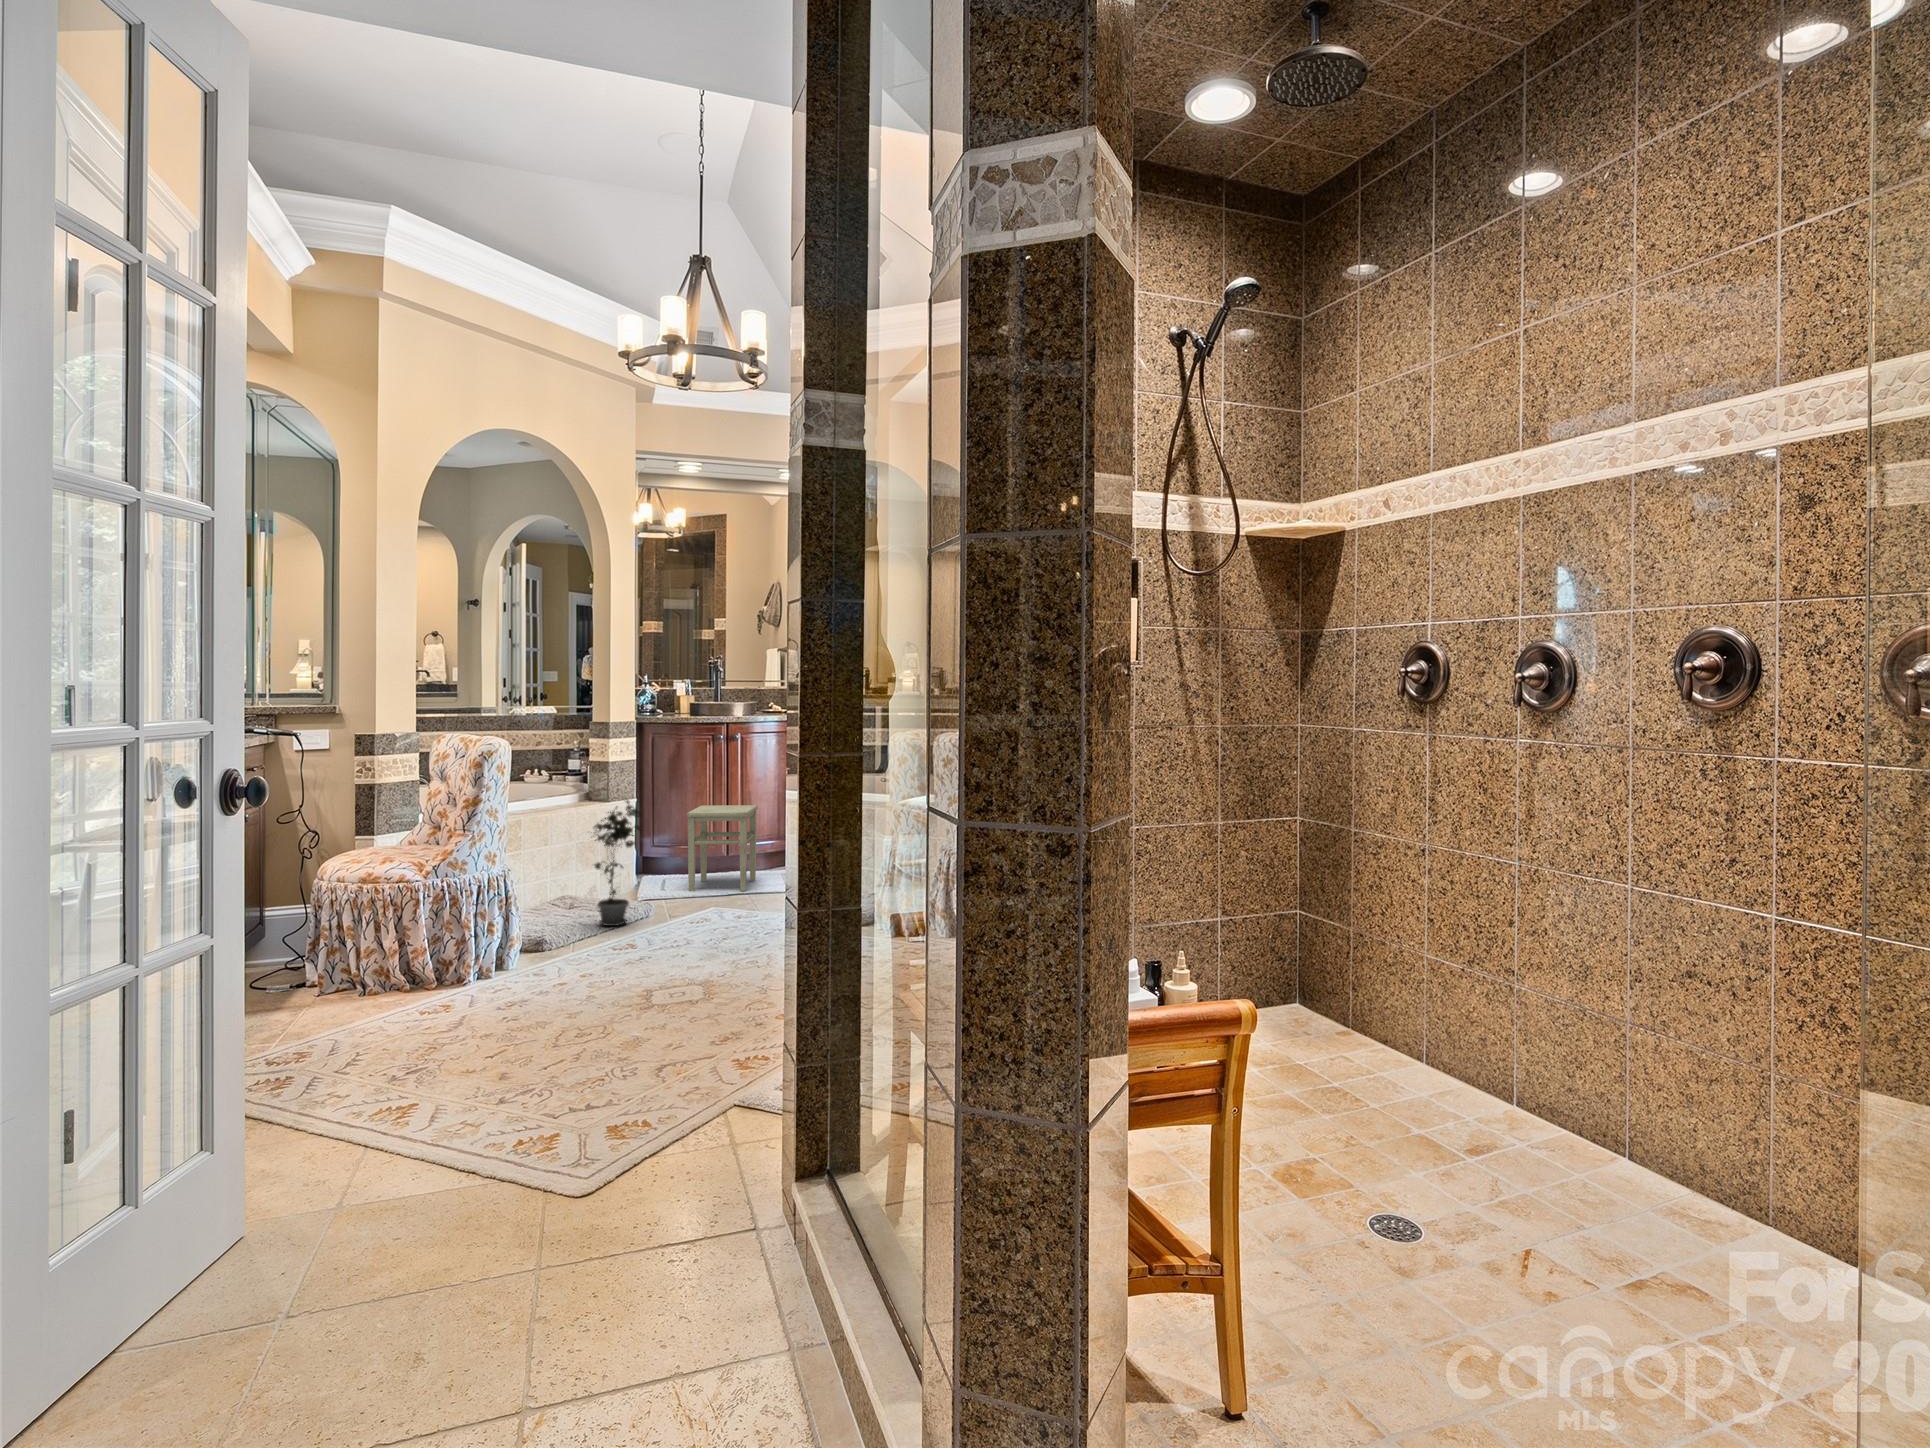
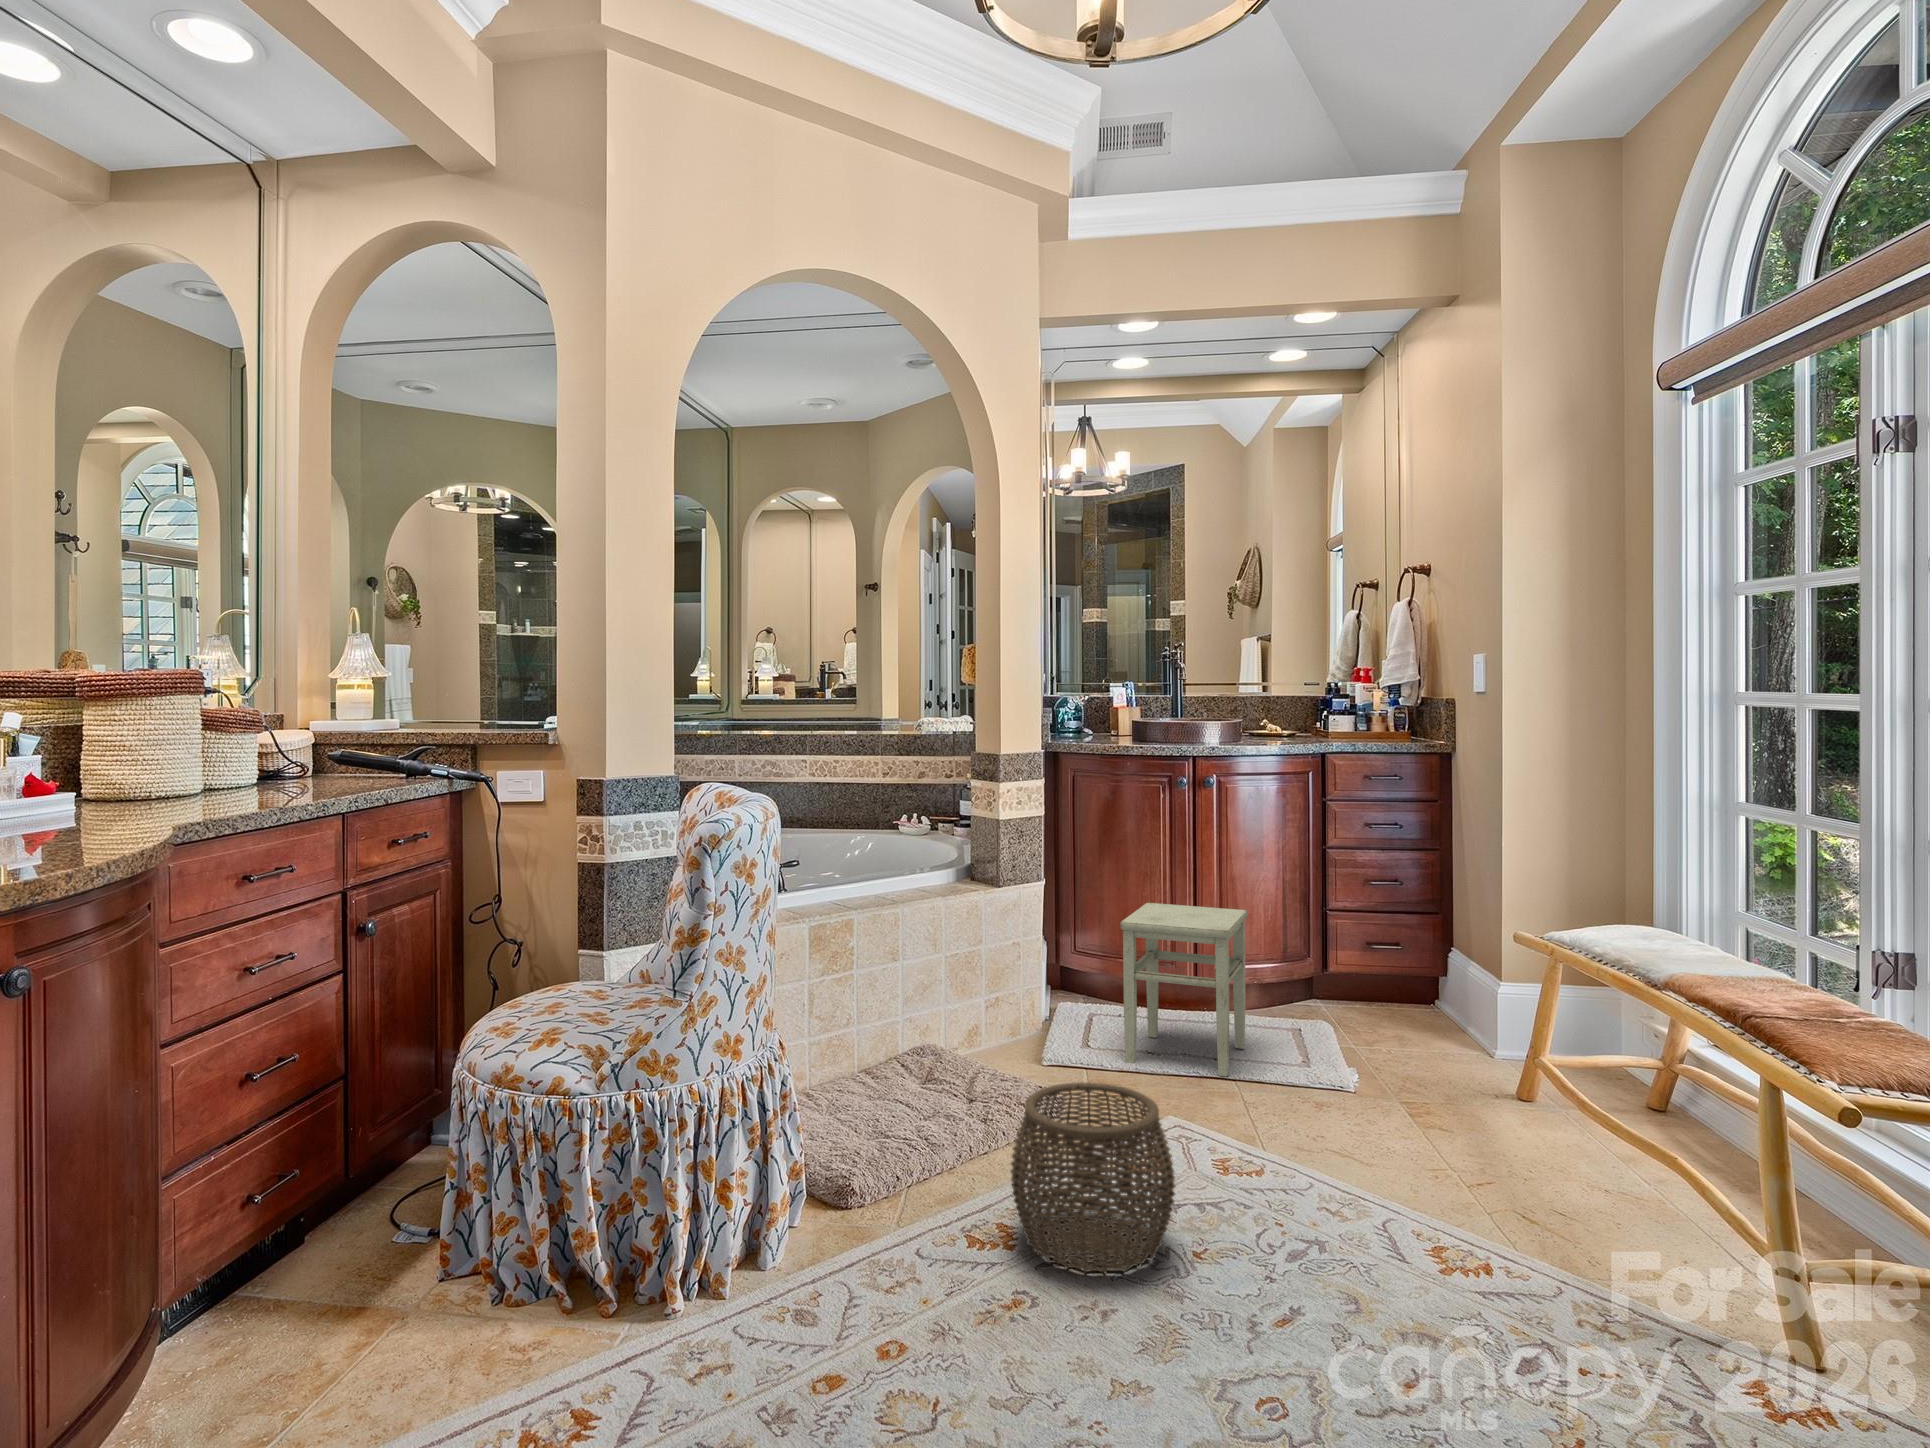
potted plant: present [594,800,641,926] -> none [932,912,1033,1153]
woven basket: none [638,872,719,952] -> present [1011,1082,1175,1274]

